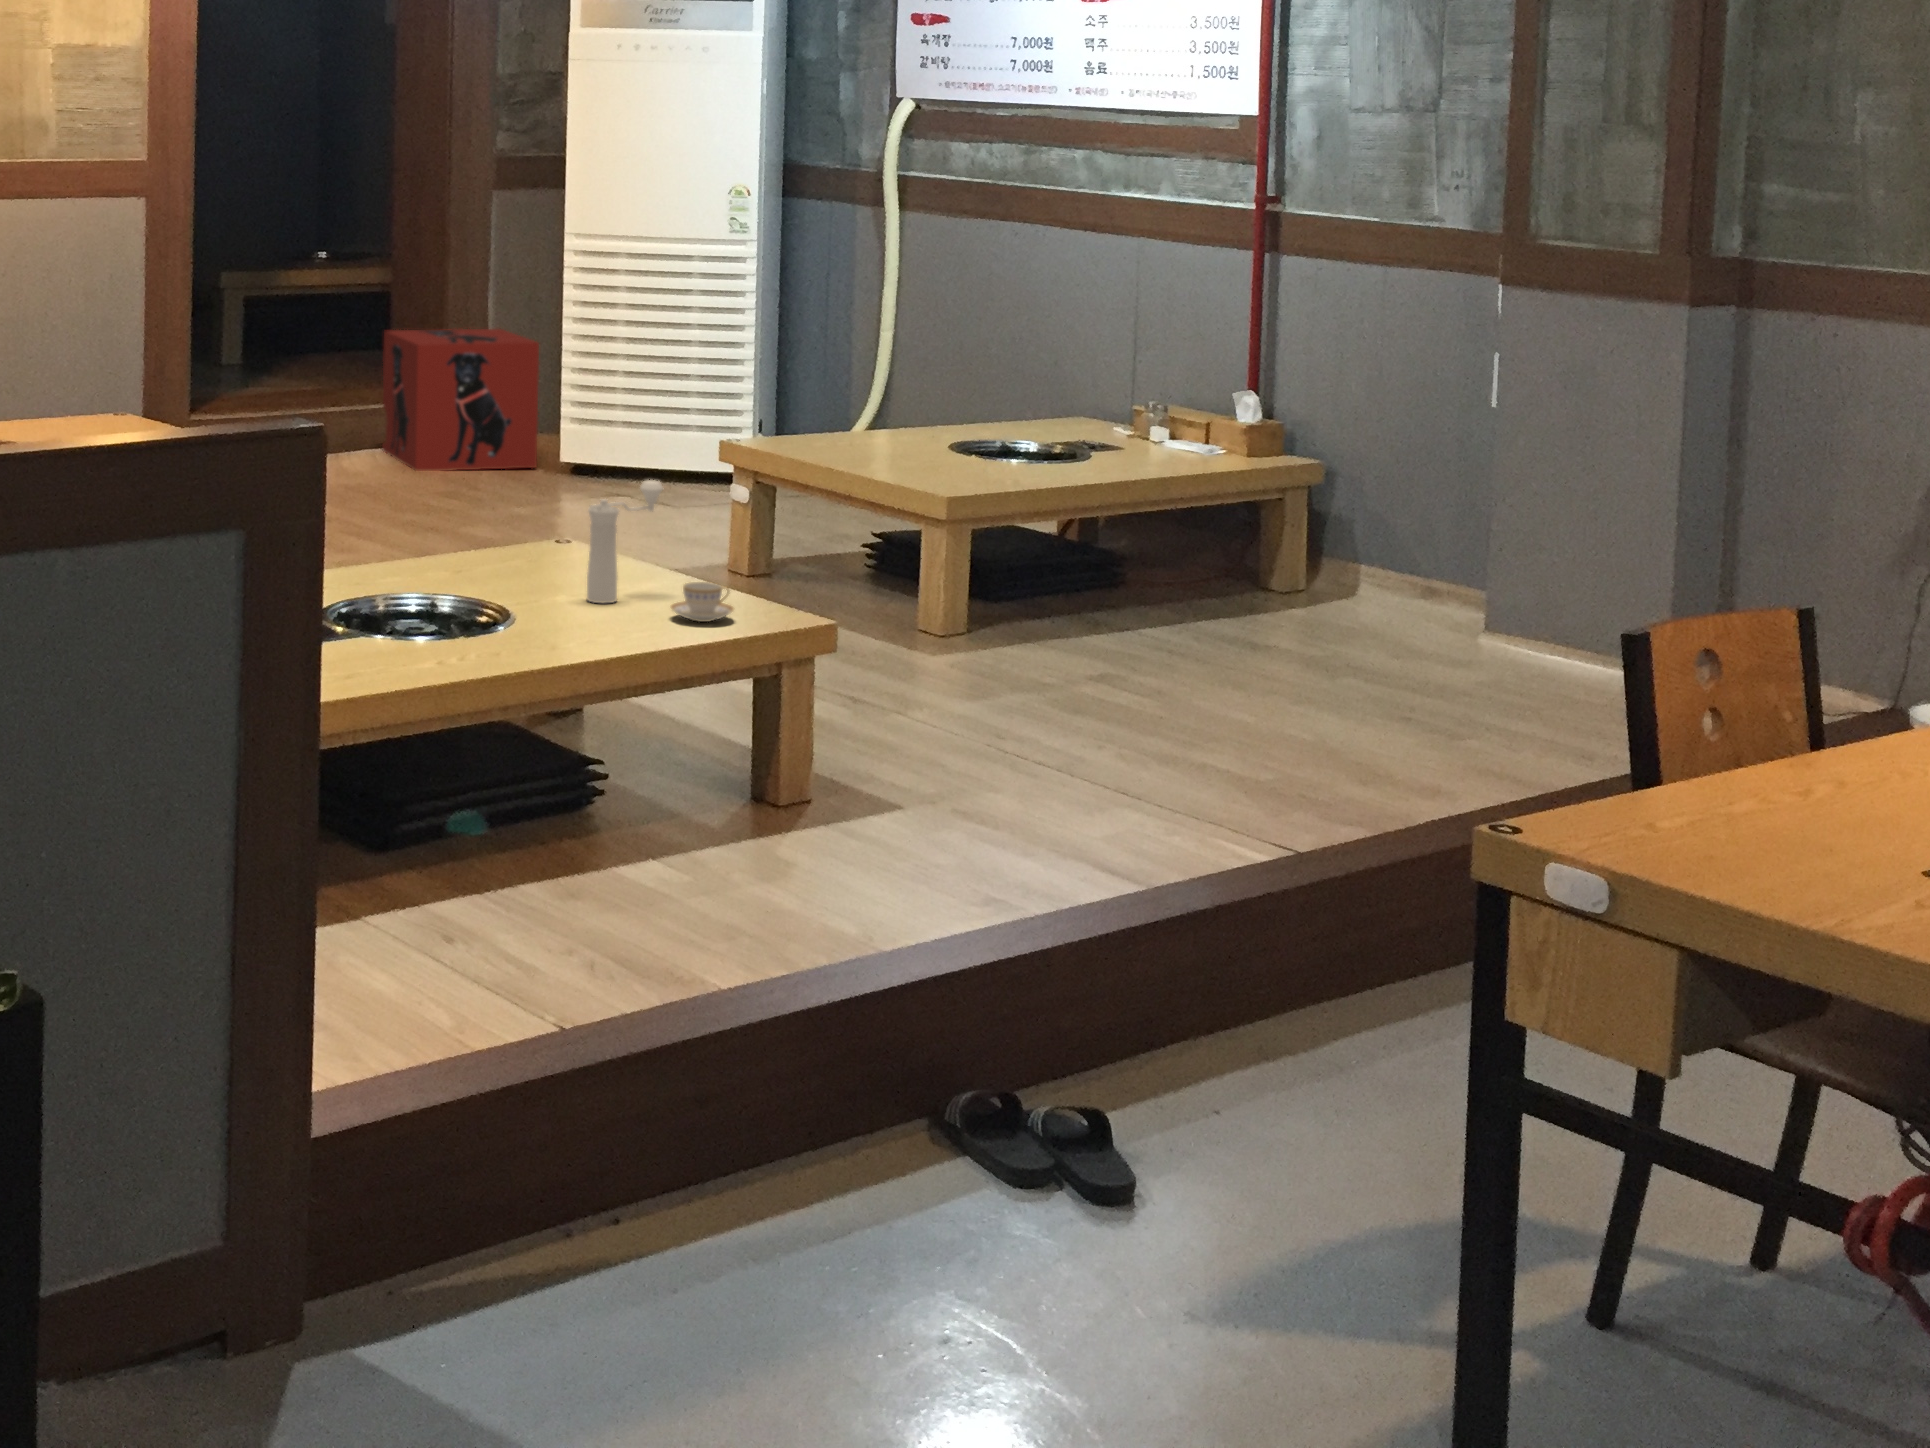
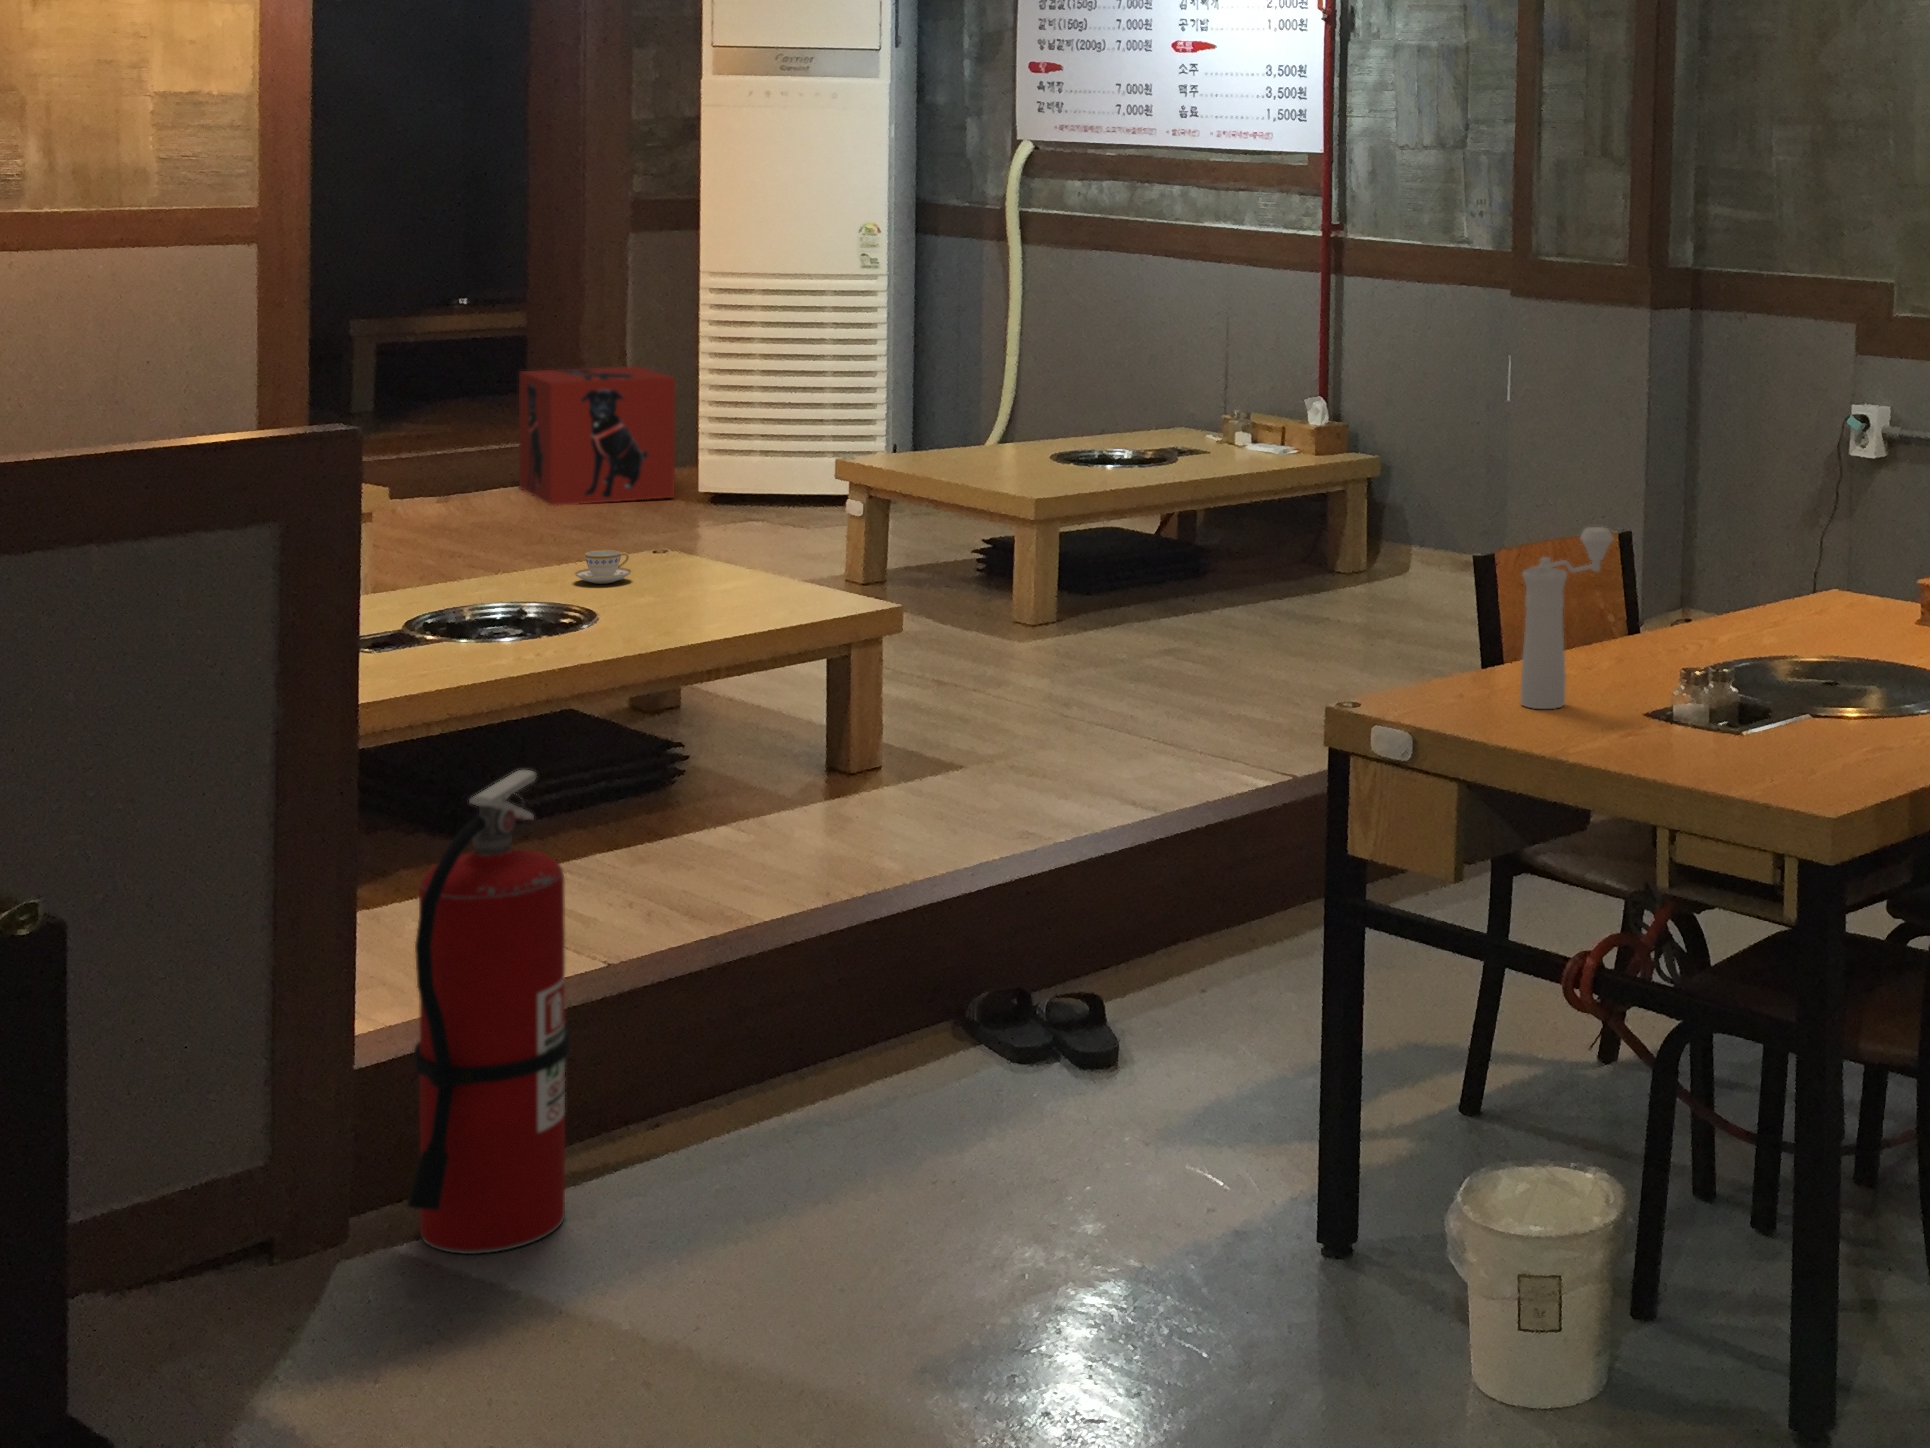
pepper mill: present [587,480,663,603] -> present [1521,527,1613,709]
teacup: present [671,582,734,622] -> present [574,550,632,584]
fire extinguisher: none [381,815,546,1358] -> present [407,770,570,1254]

